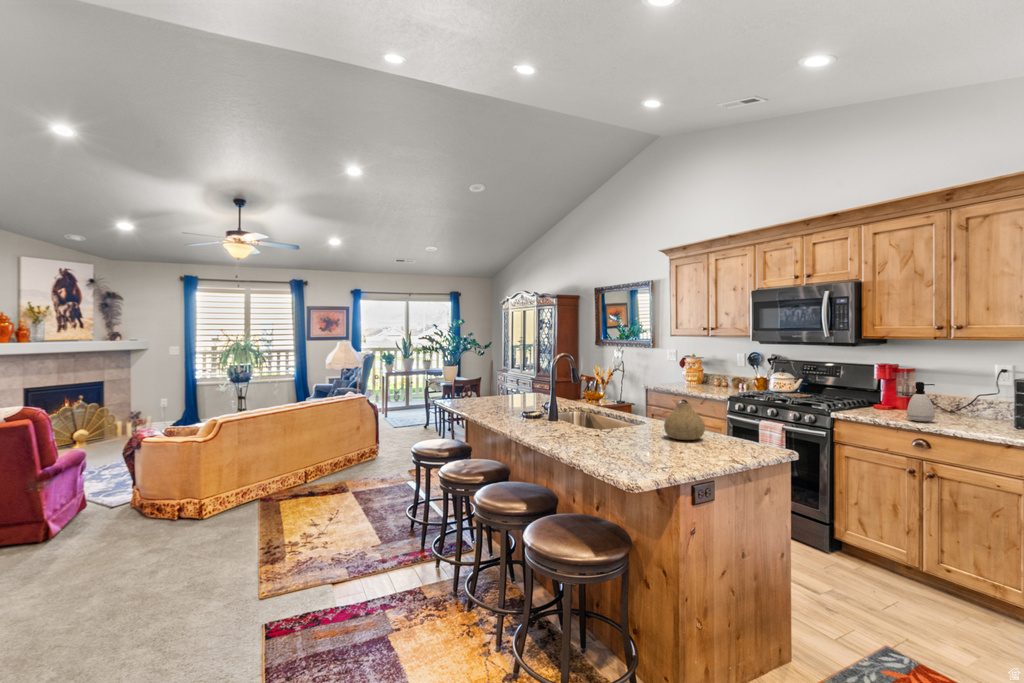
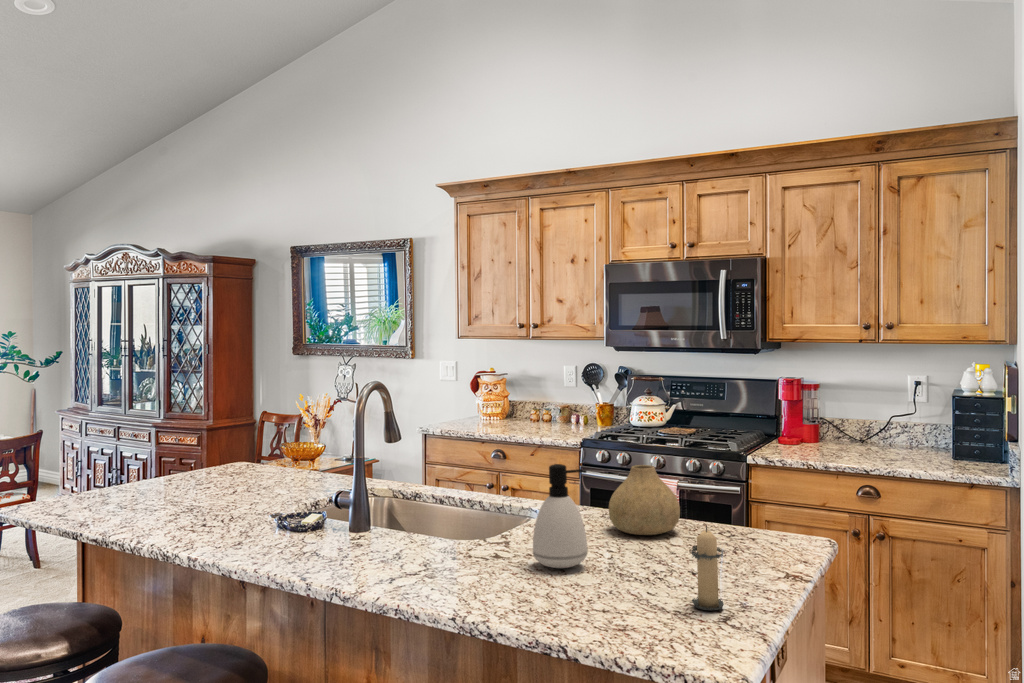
soap dispenser: present [907,382,935,422] -> present [533,464,588,568]
candle: none [645,426,666,469] -> present [691,525,724,610]

